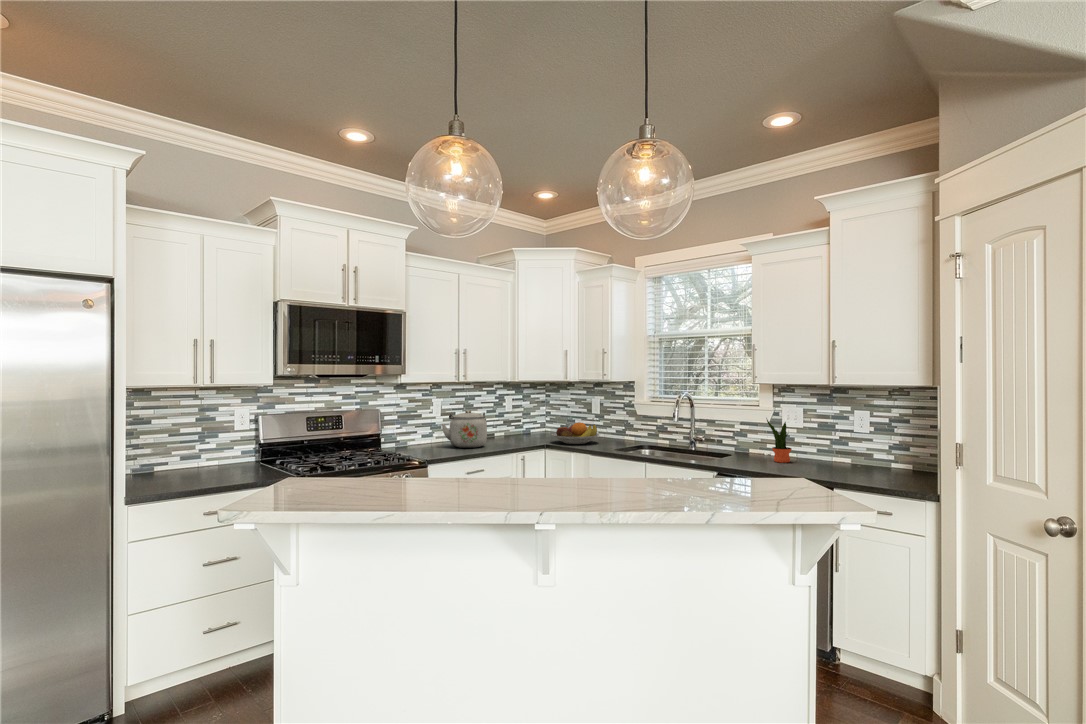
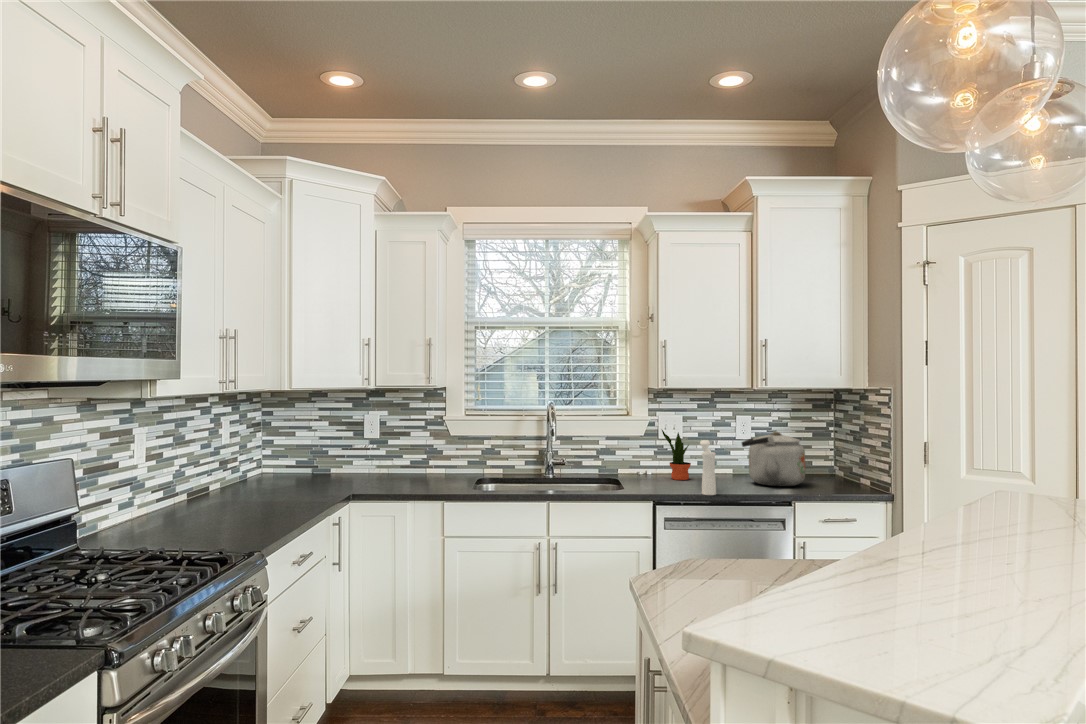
kettle: present [442,410,487,448] -> present [742,431,805,486]
fruit bowl: present [551,422,599,444] -> none [344,453,423,488]
pepper mill: none [741,427,765,472] -> present [700,440,716,495]

